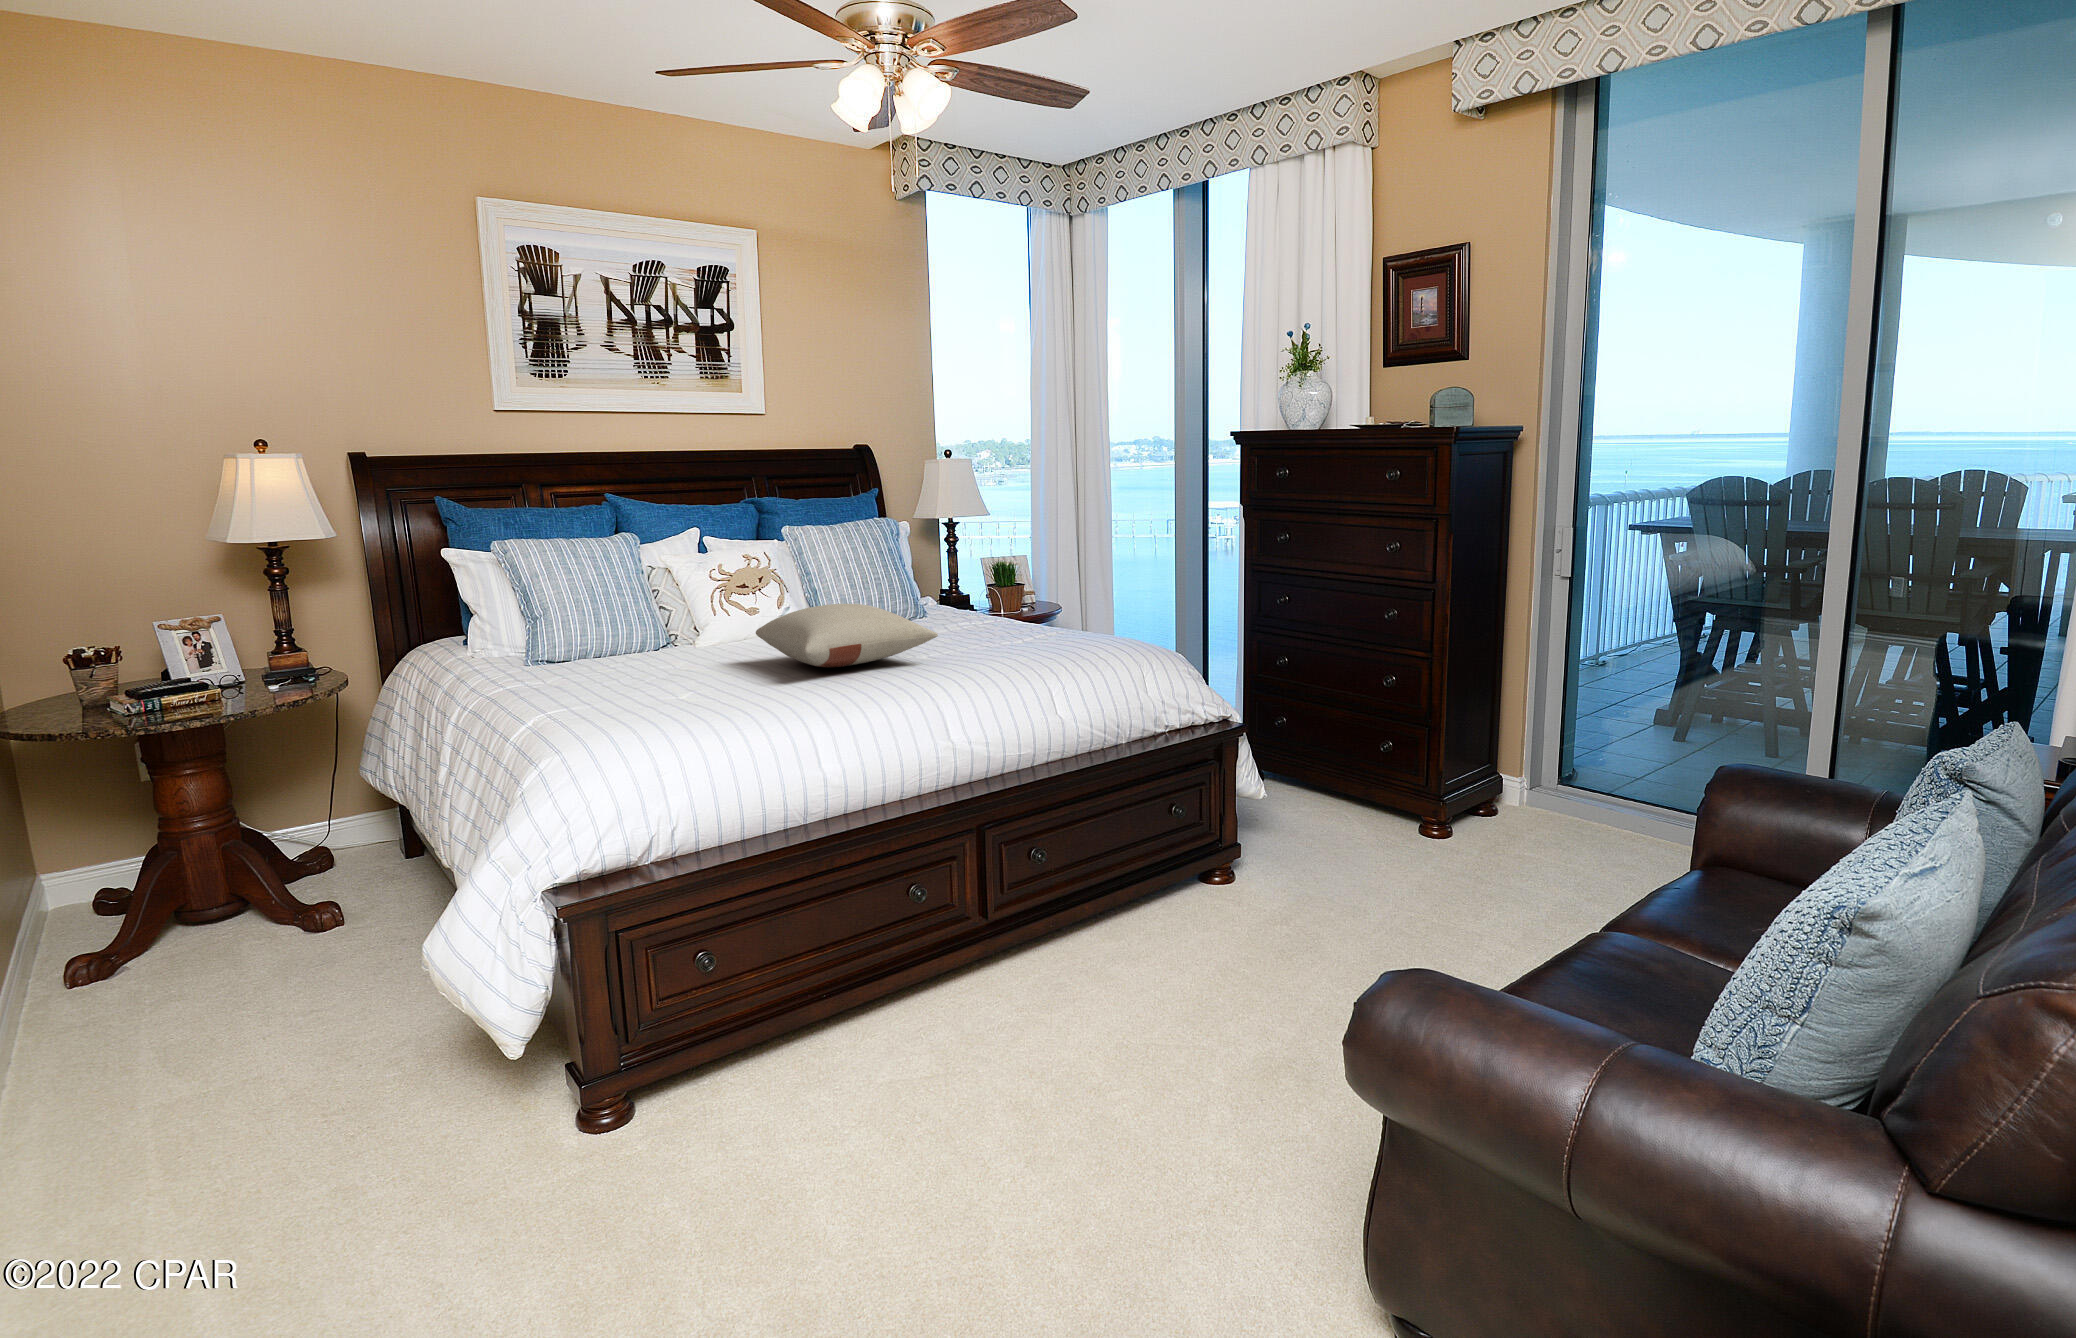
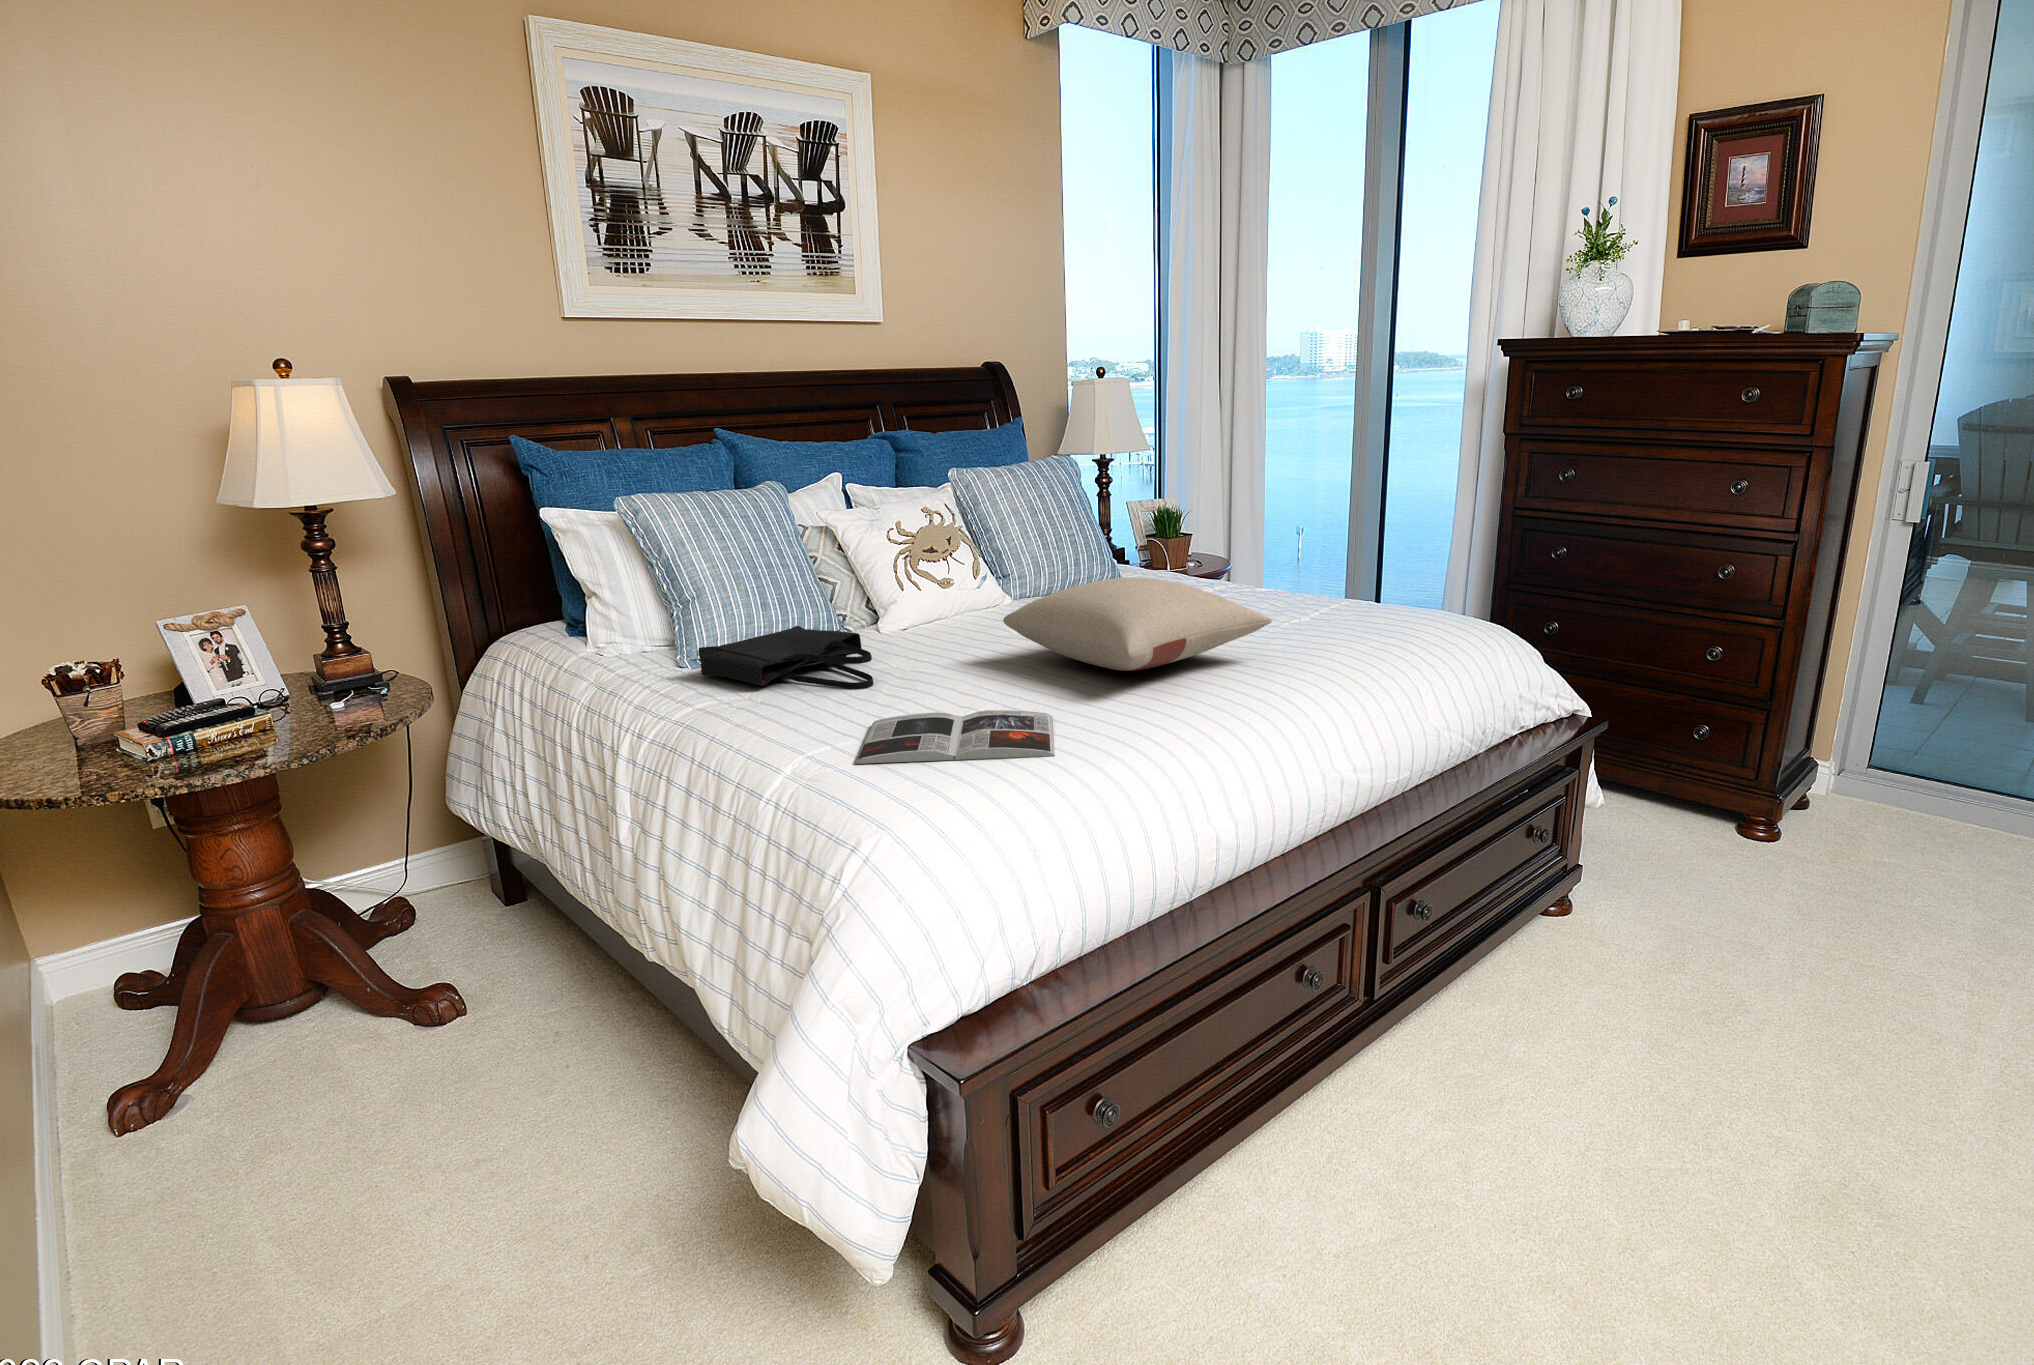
tote bag: none [534,637,658,677] -> present [698,626,873,689]
magazine: none [583,686,742,713] -> present [855,710,1055,764]

